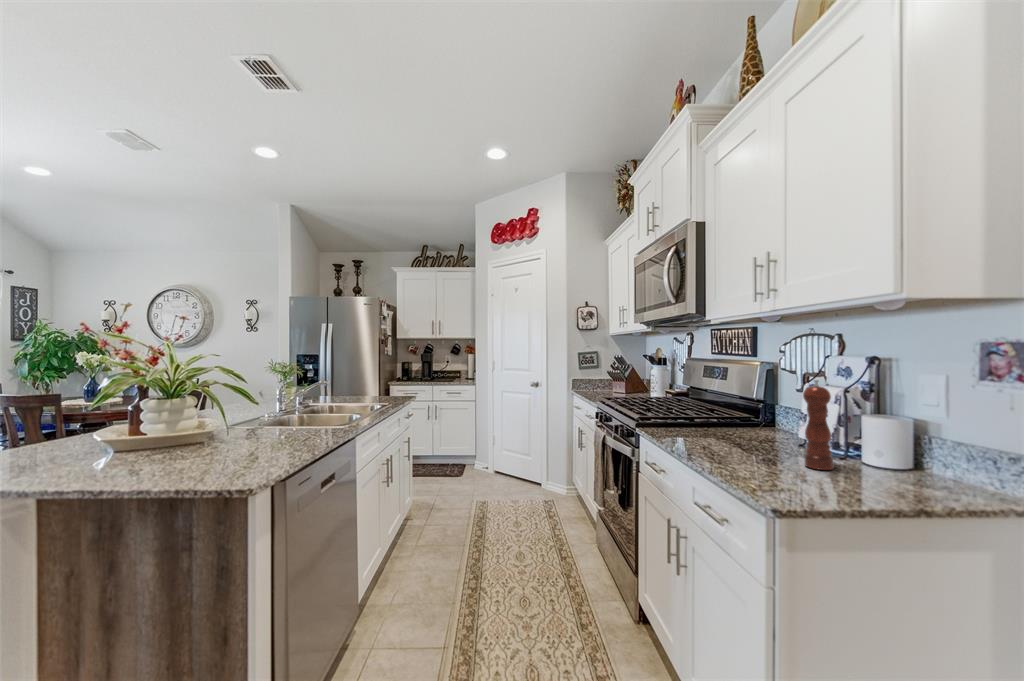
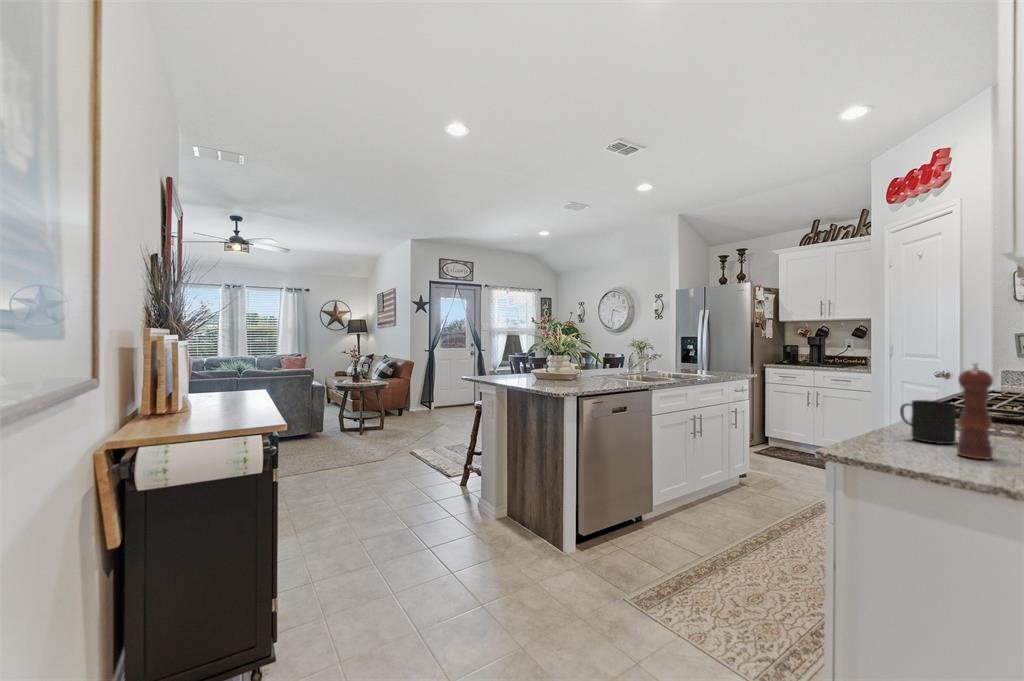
mug: none [731,416,767,458] -> present [900,400,956,444]

